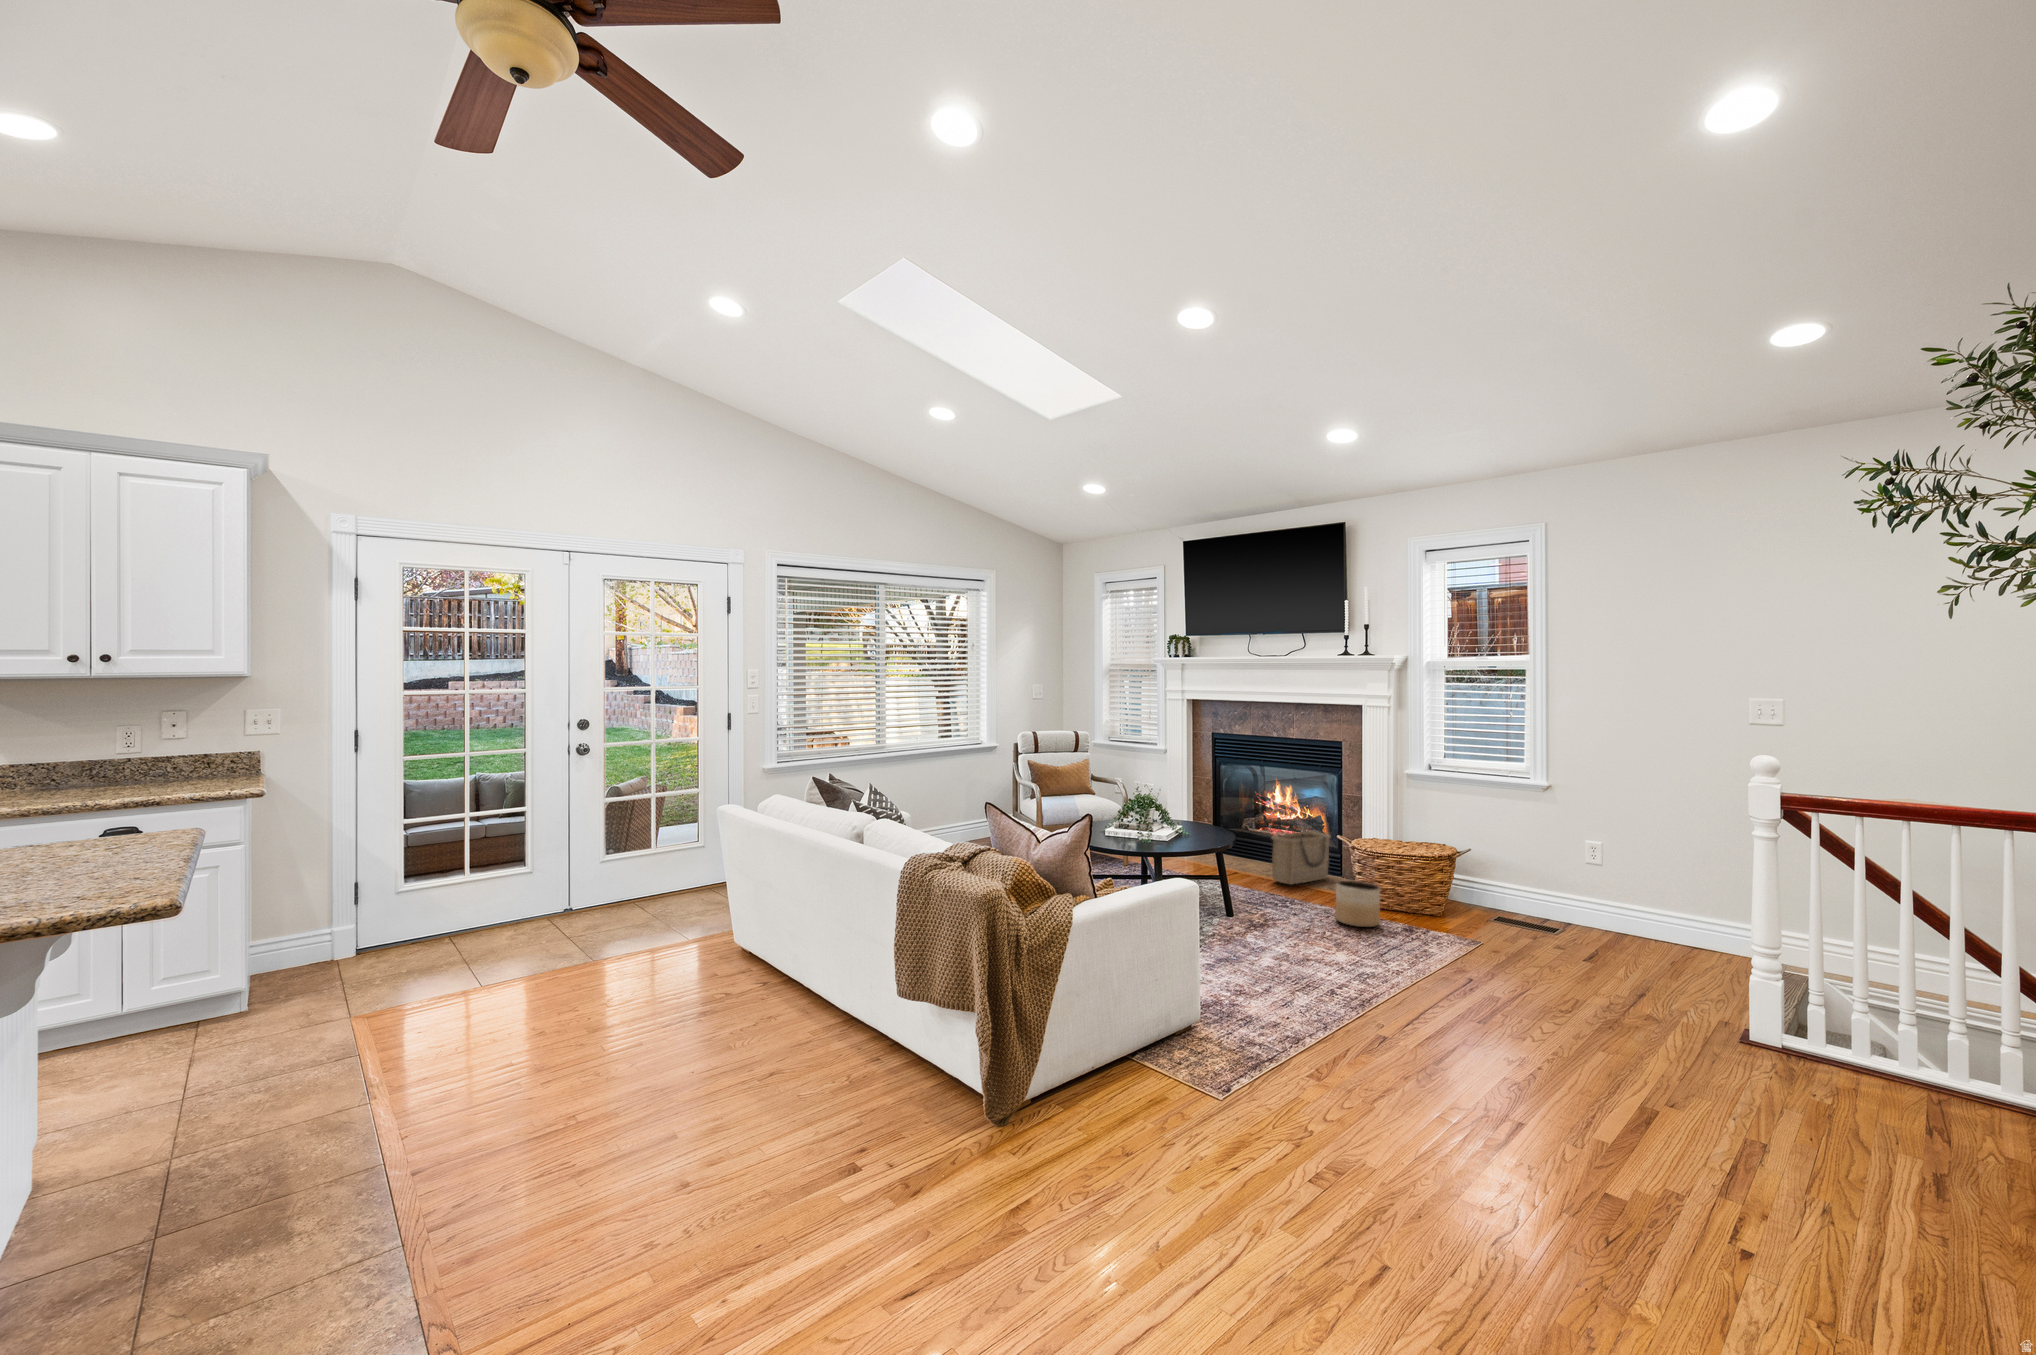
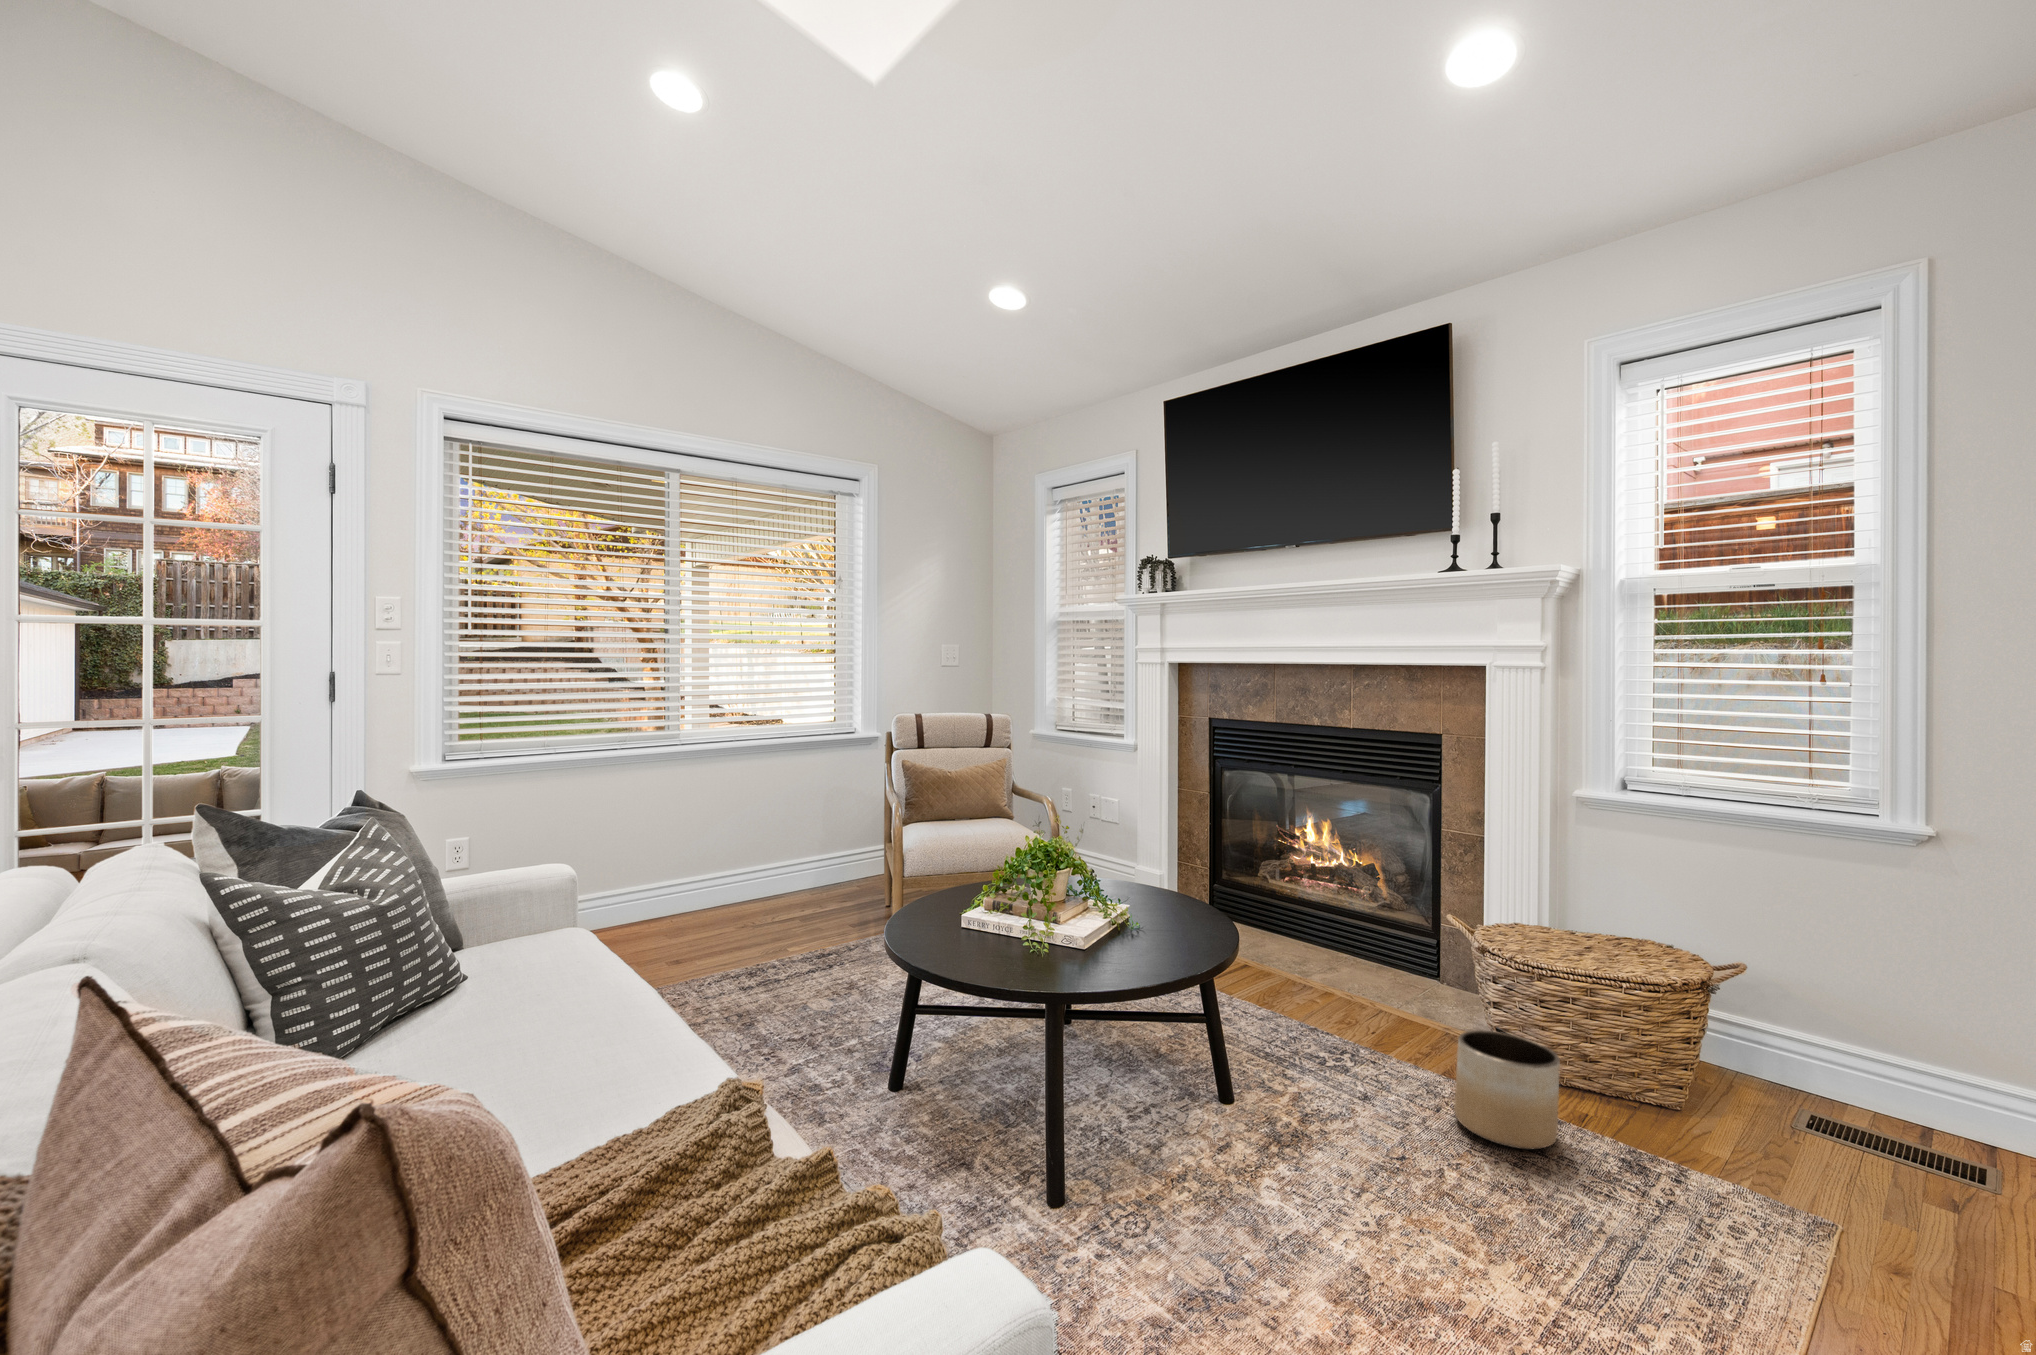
basket: present [1271,832,1331,885] -> none [1310,898,1420,1006]

